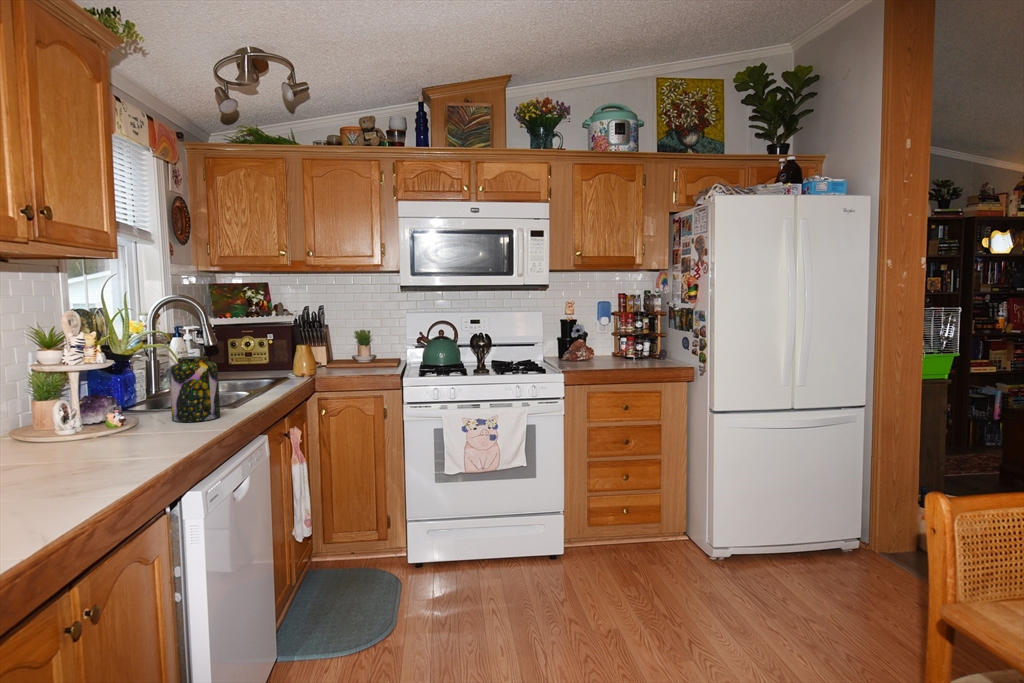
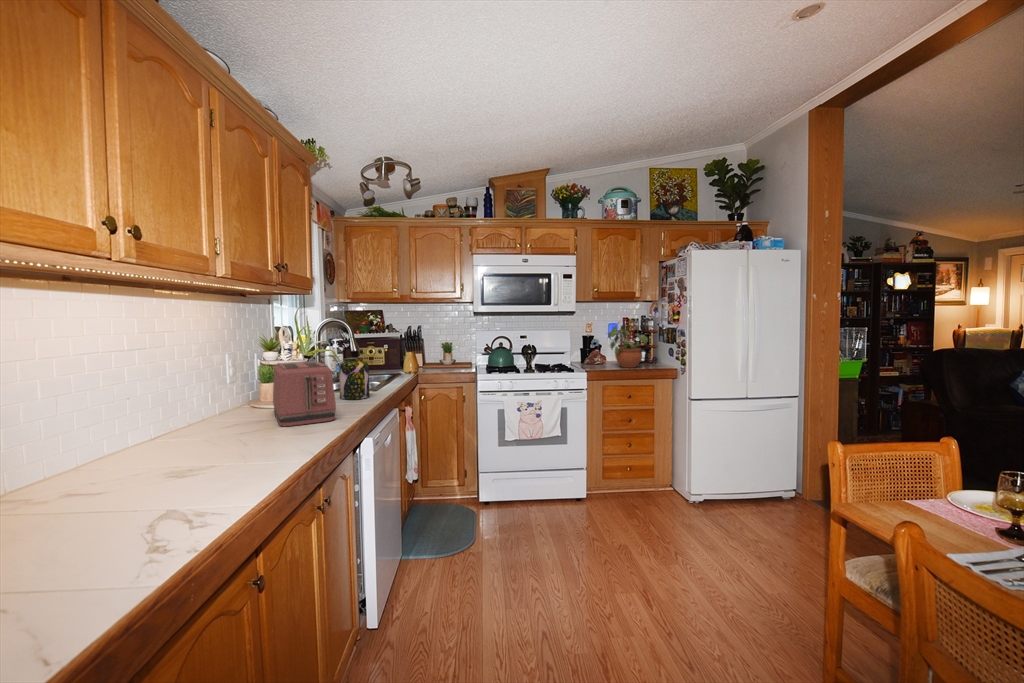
potted plant: none [592,299,653,366] -> present [608,323,648,368]
toaster: none [40,363,143,472] -> present [273,361,336,426]

